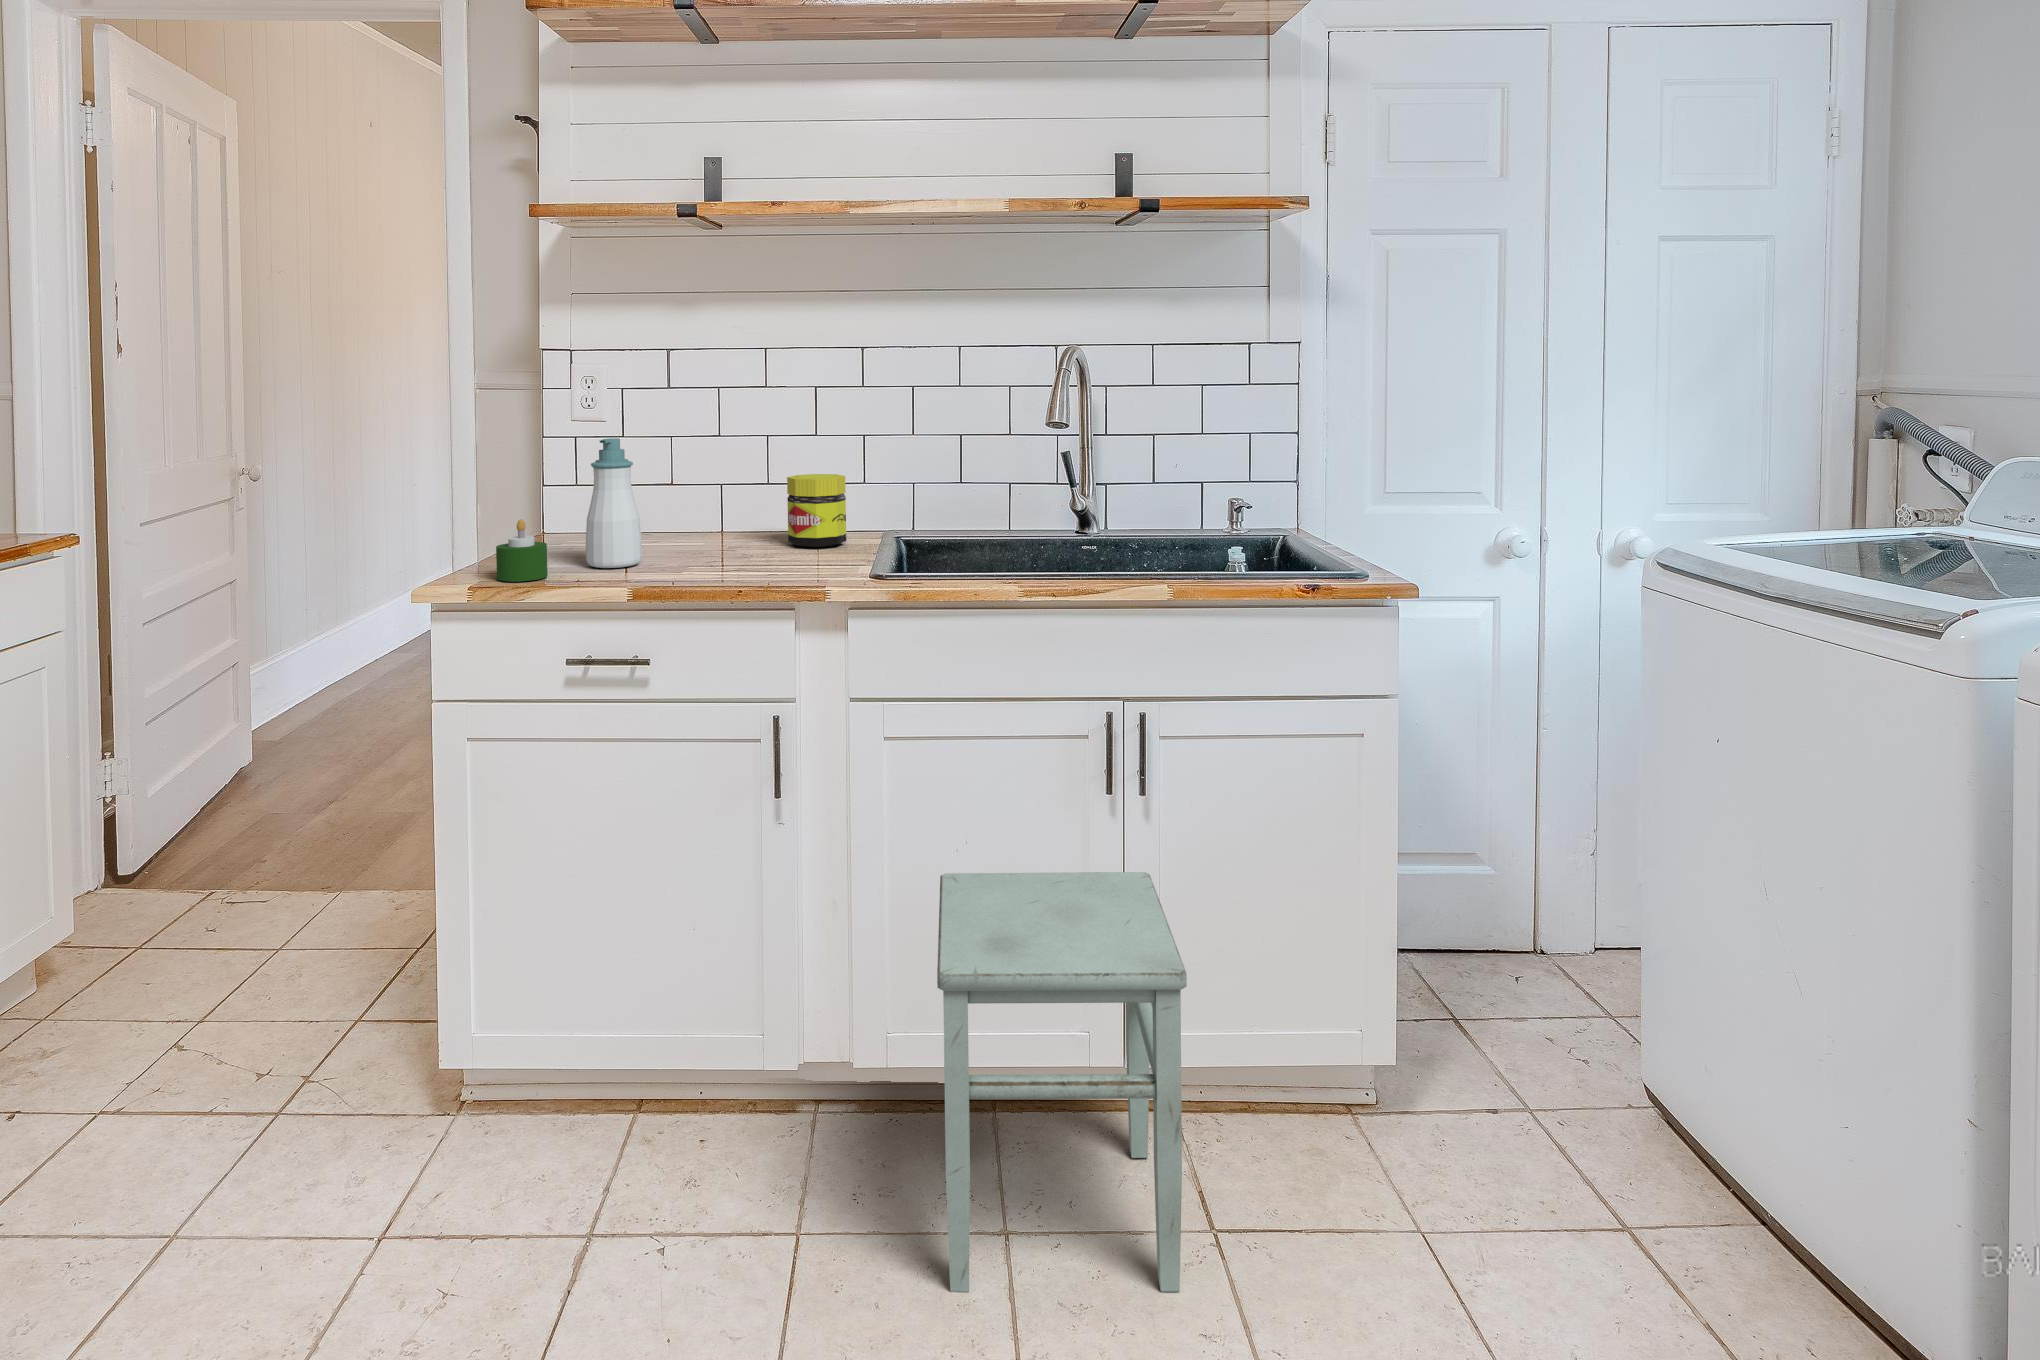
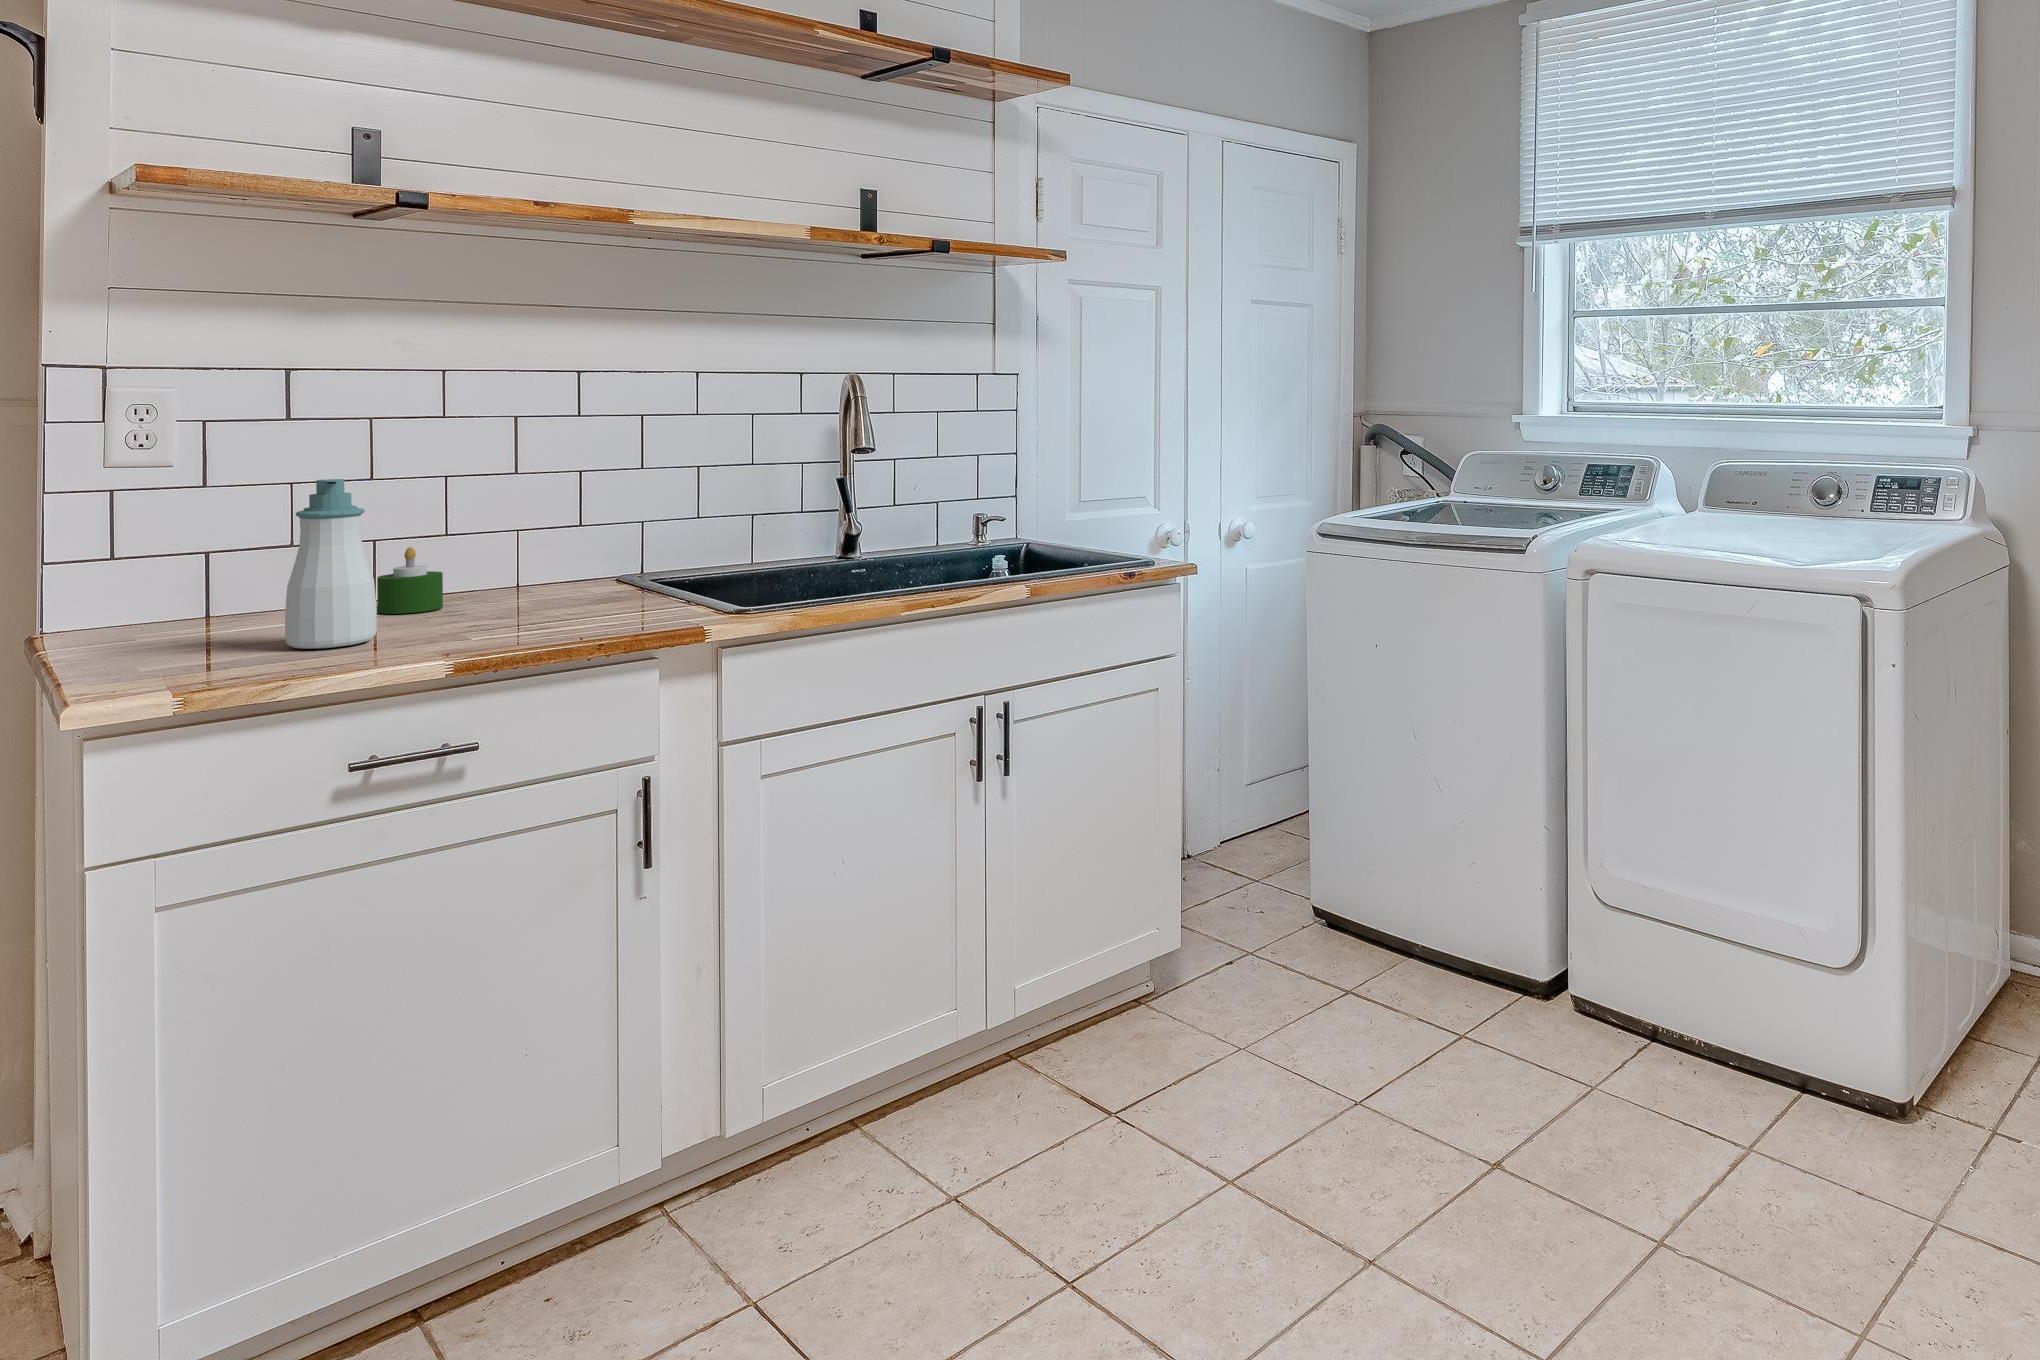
jar: present [787,474,846,547] -> none [521,515,597,601]
candle: present [496,519,548,582] -> present [377,547,443,614]
stool: present [937,872,1187,1292] -> none [838,843,1134,1255]

